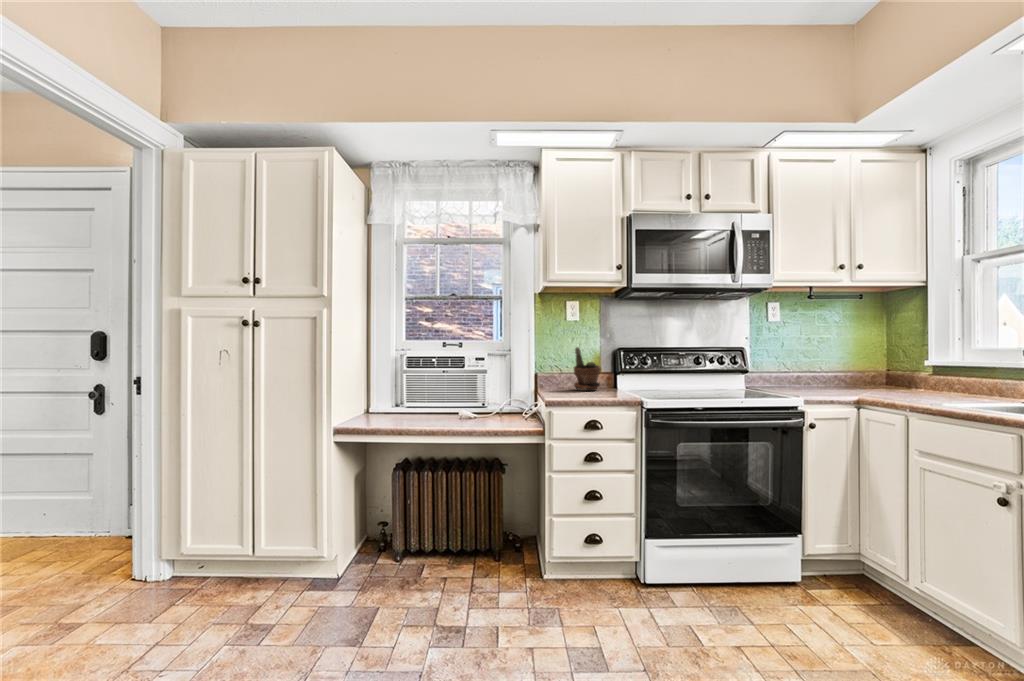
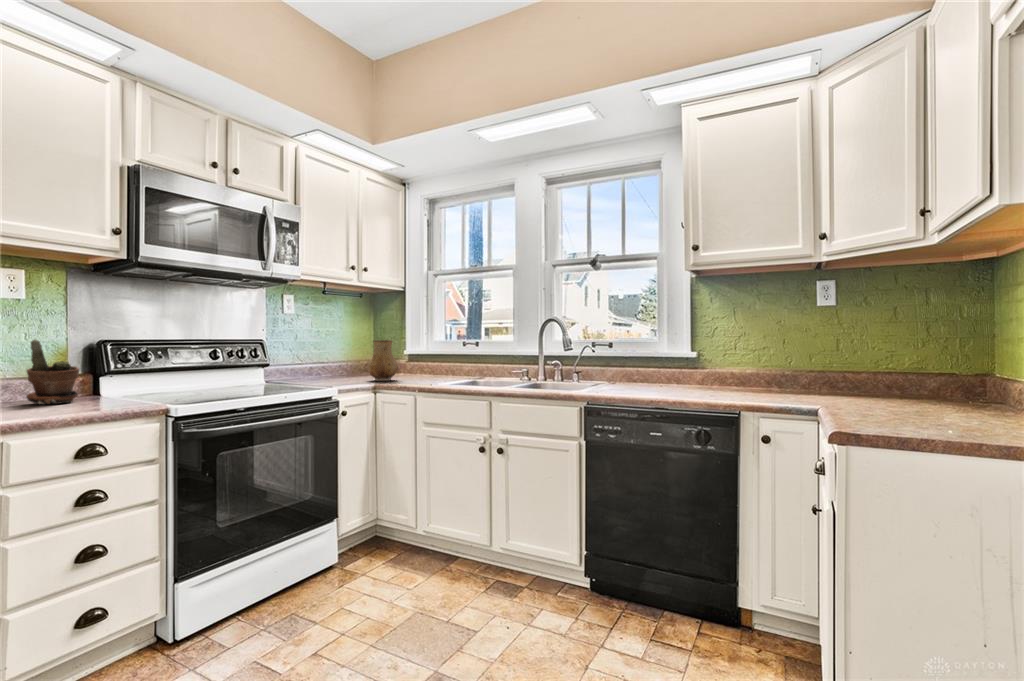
ceramic pitcher: none [860,348,901,396] -> present [368,340,397,381]

